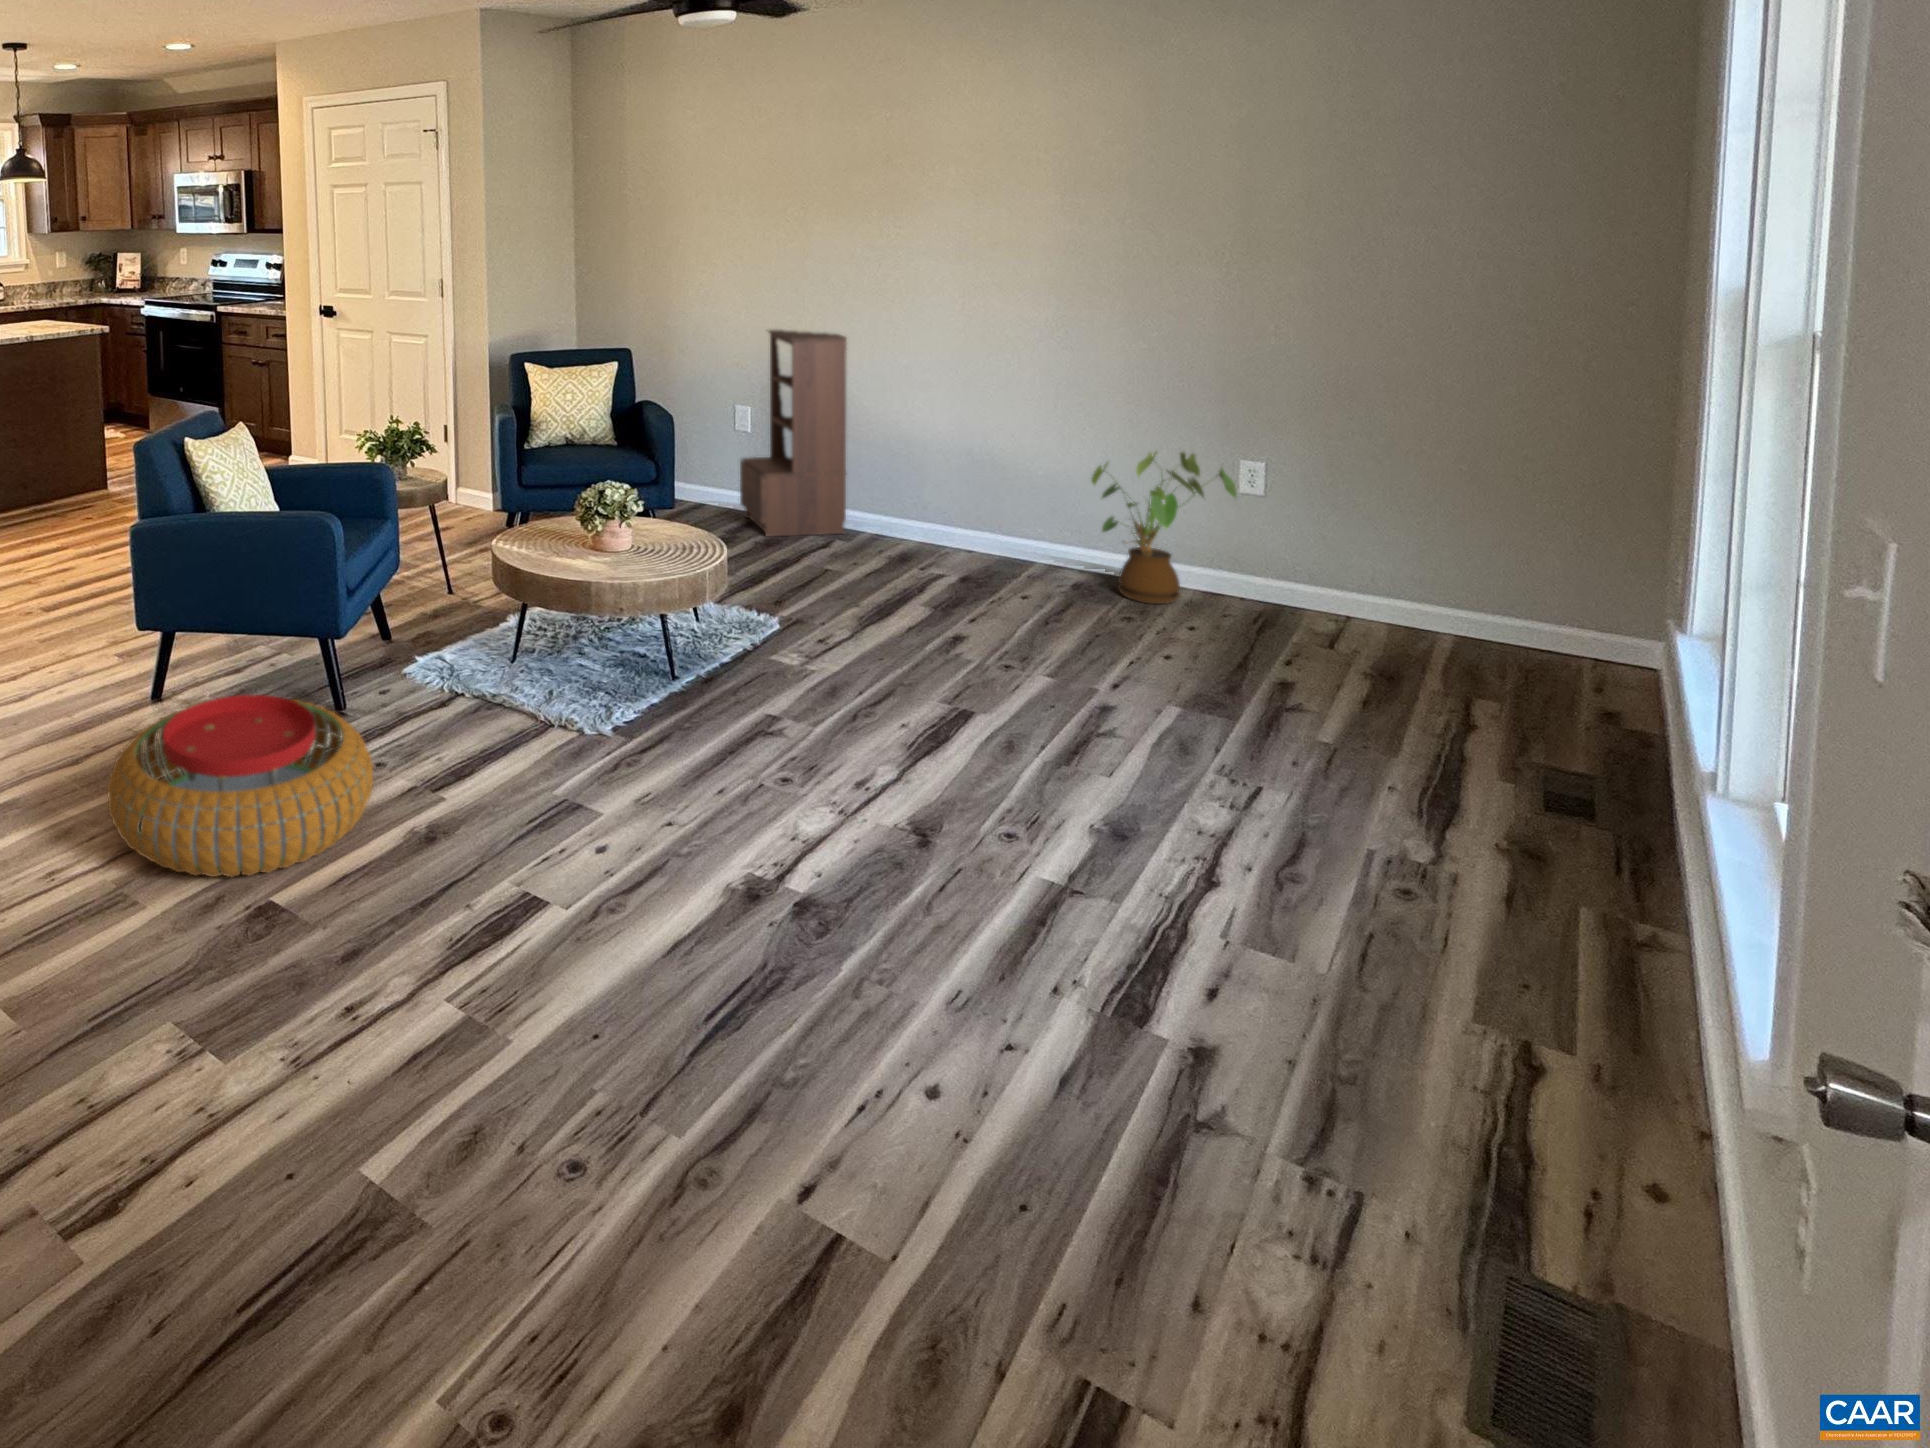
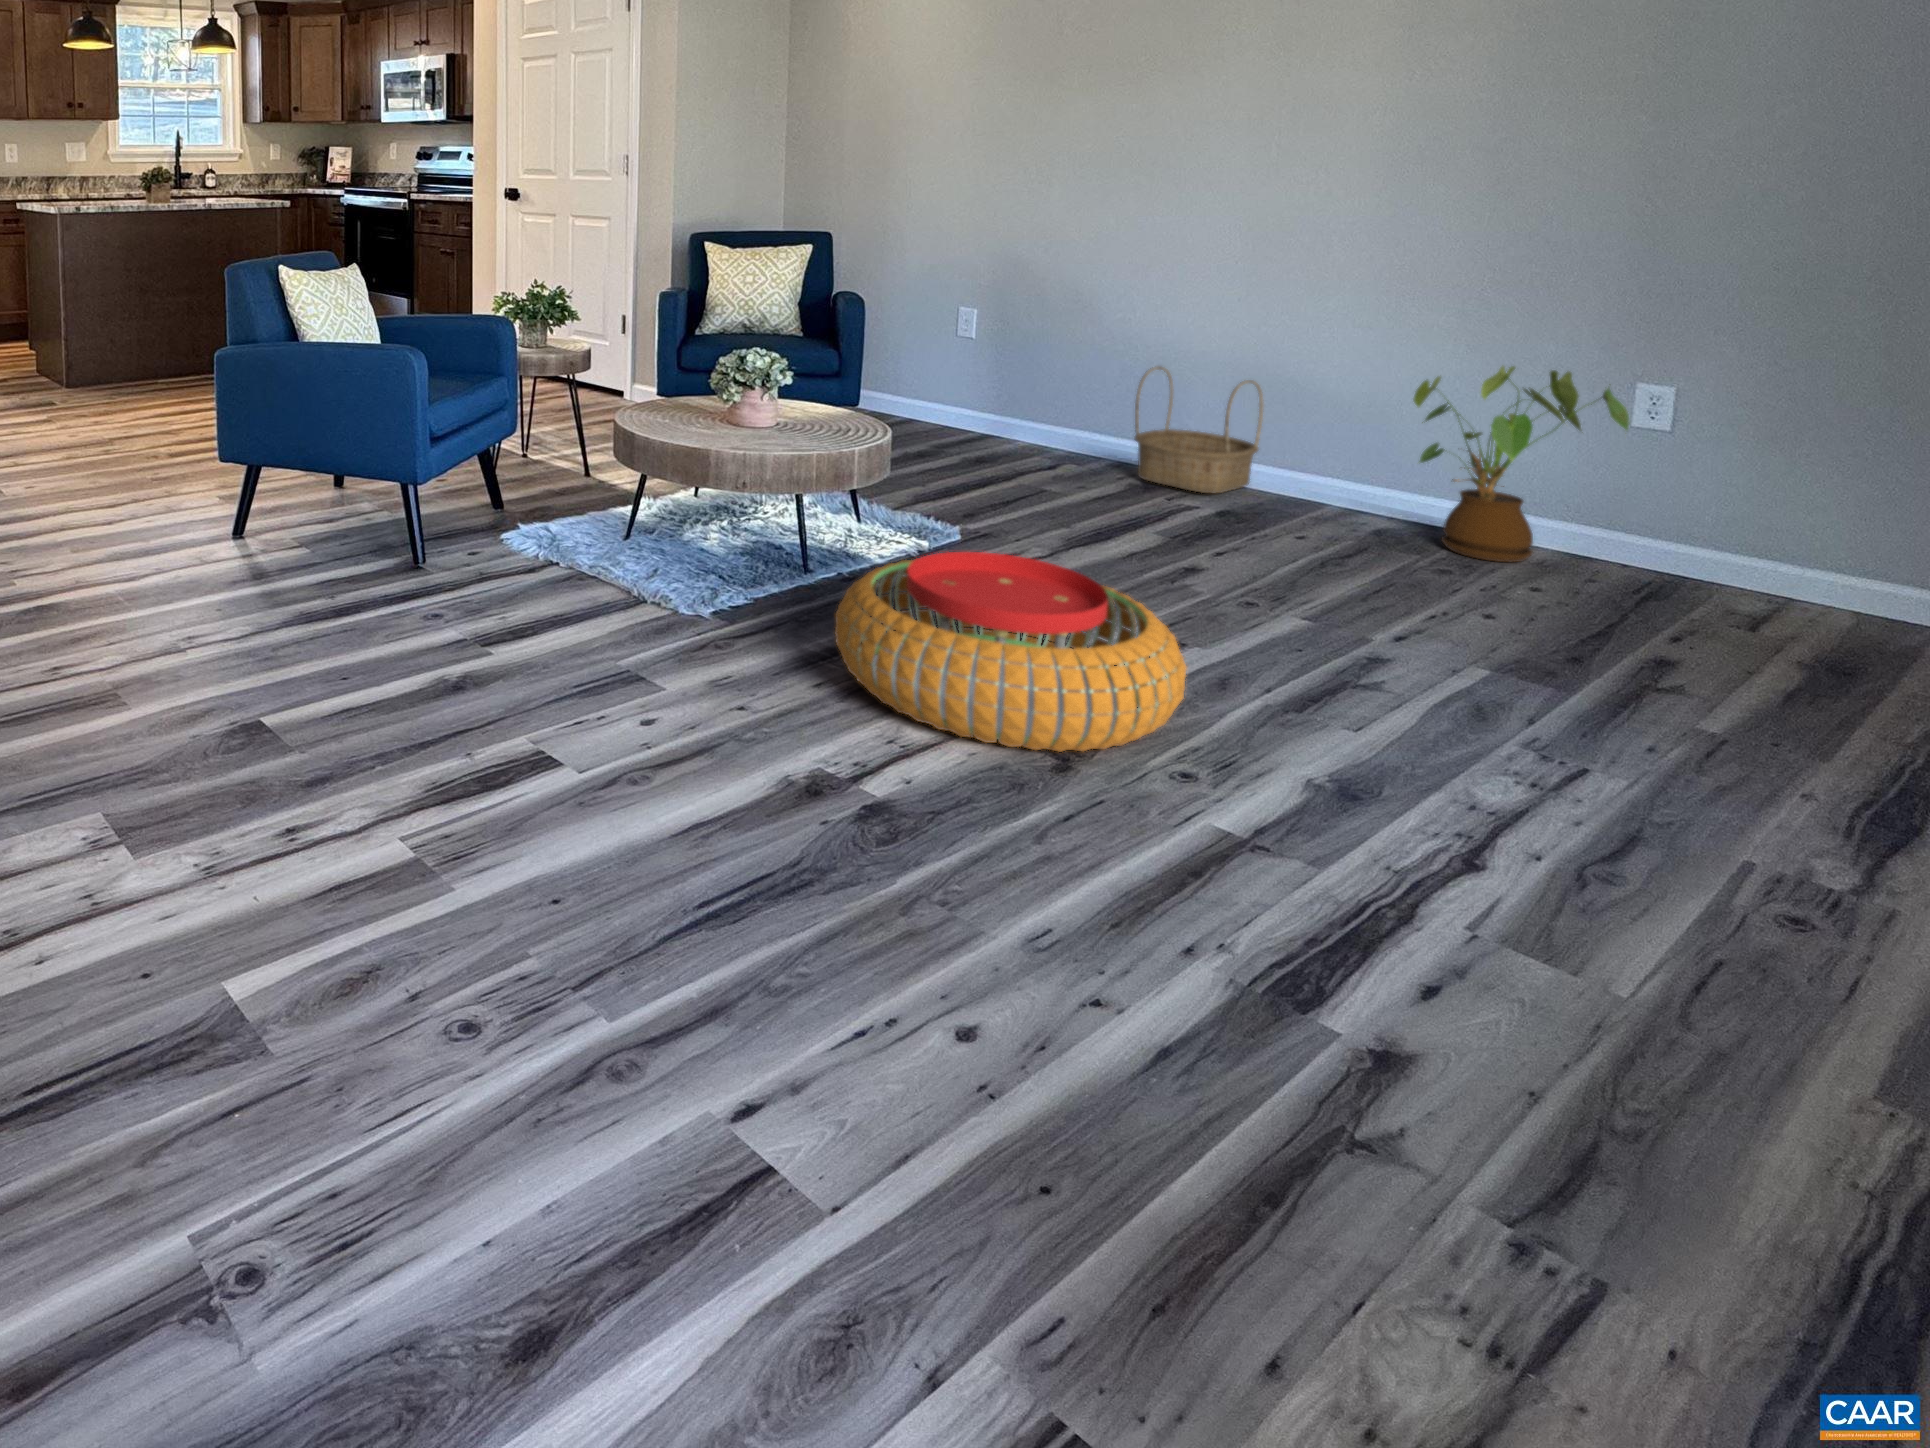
bookshelf: present [740,330,847,536] -> none [959,217,1102,459]
basket: none [885,455,980,560] -> present [1135,366,1263,494]
pouf: present [107,695,373,877] -> present [835,552,1187,752]

